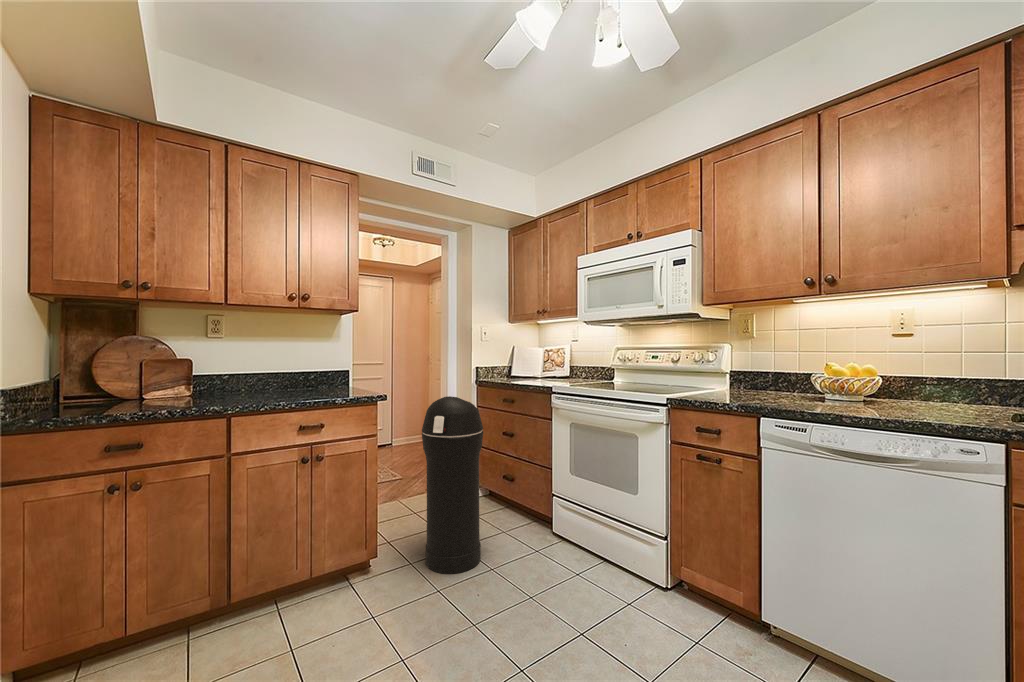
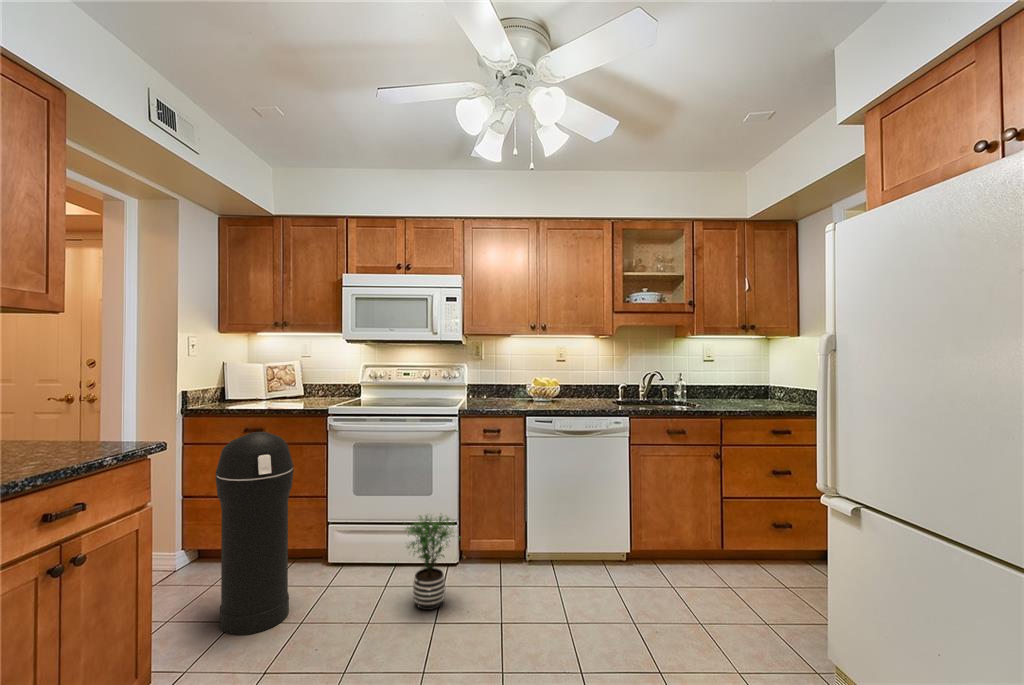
potted plant: none [538,514,612,636] -> present [406,515,461,610]

